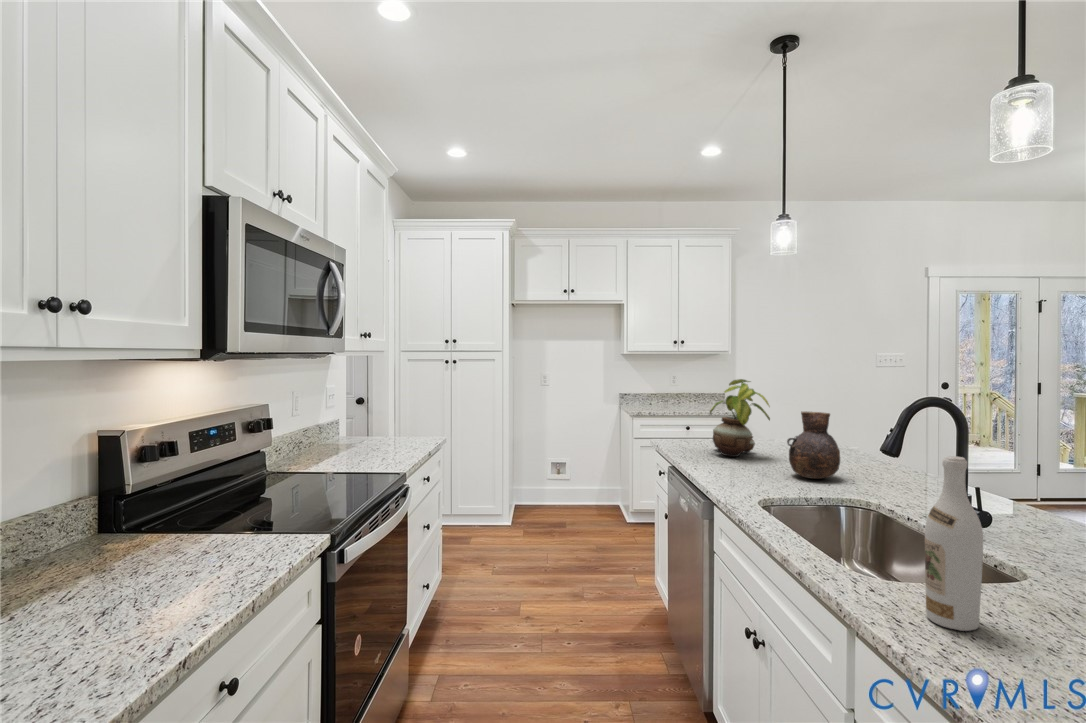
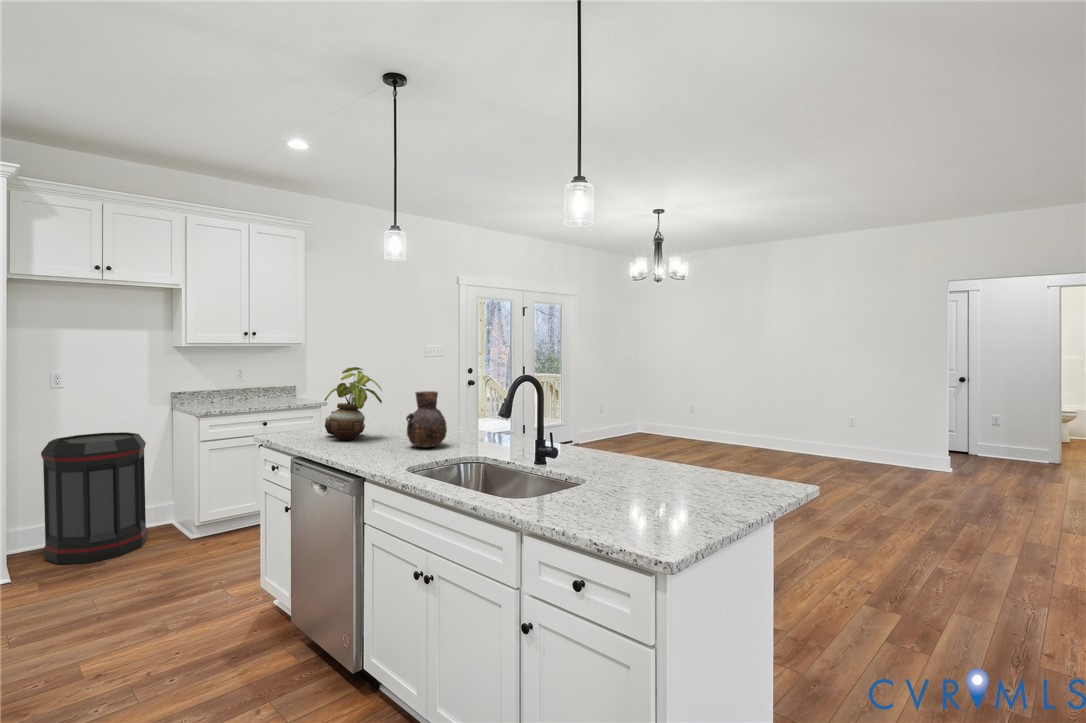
trash can: none [529,423,595,526] -> present [41,432,147,564]
wine bottle: present [925,456,983,631] -> none [559,406,590,519]

